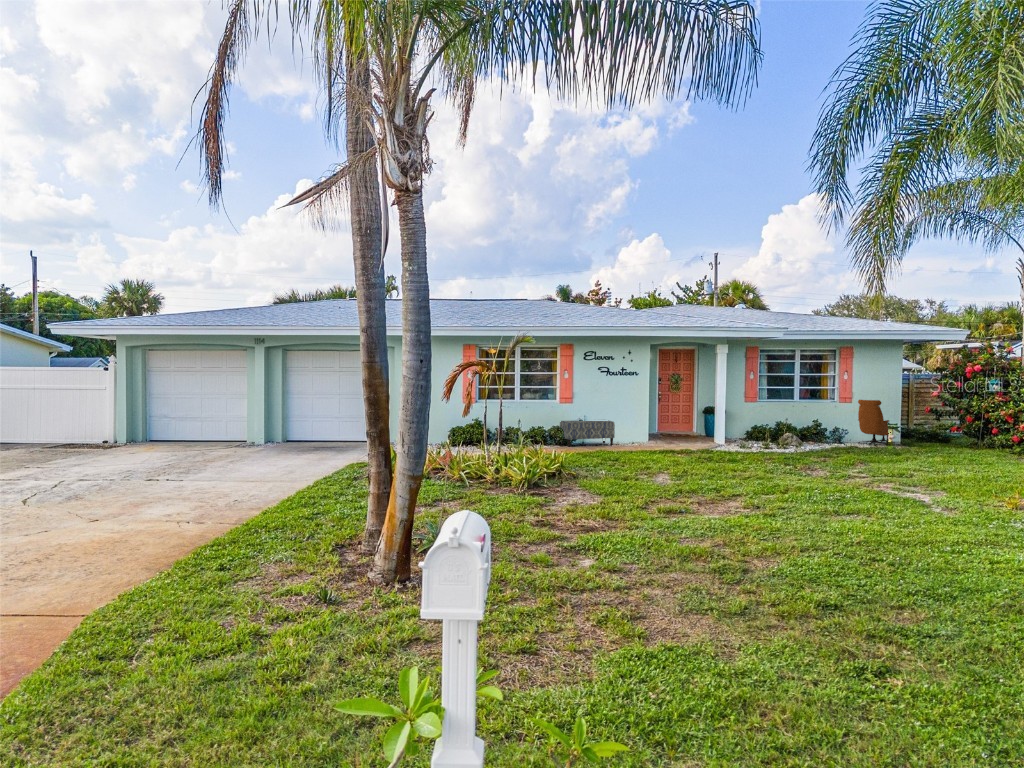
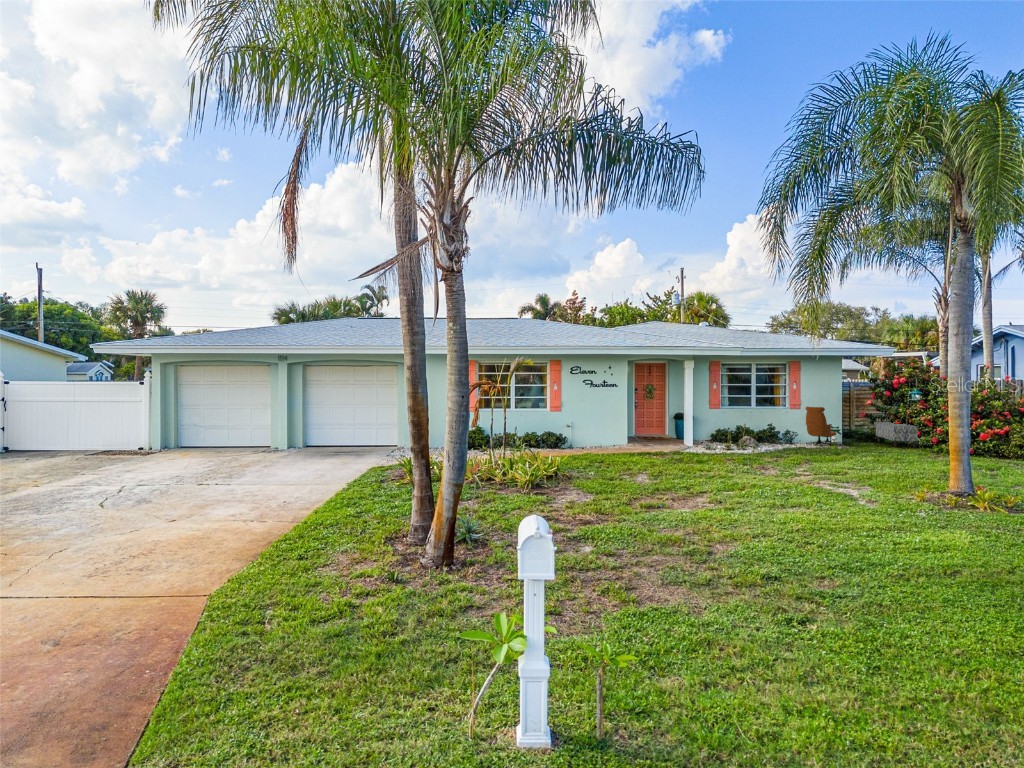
bench: present [560,420,615,447] -> present [876,422,918,448]

